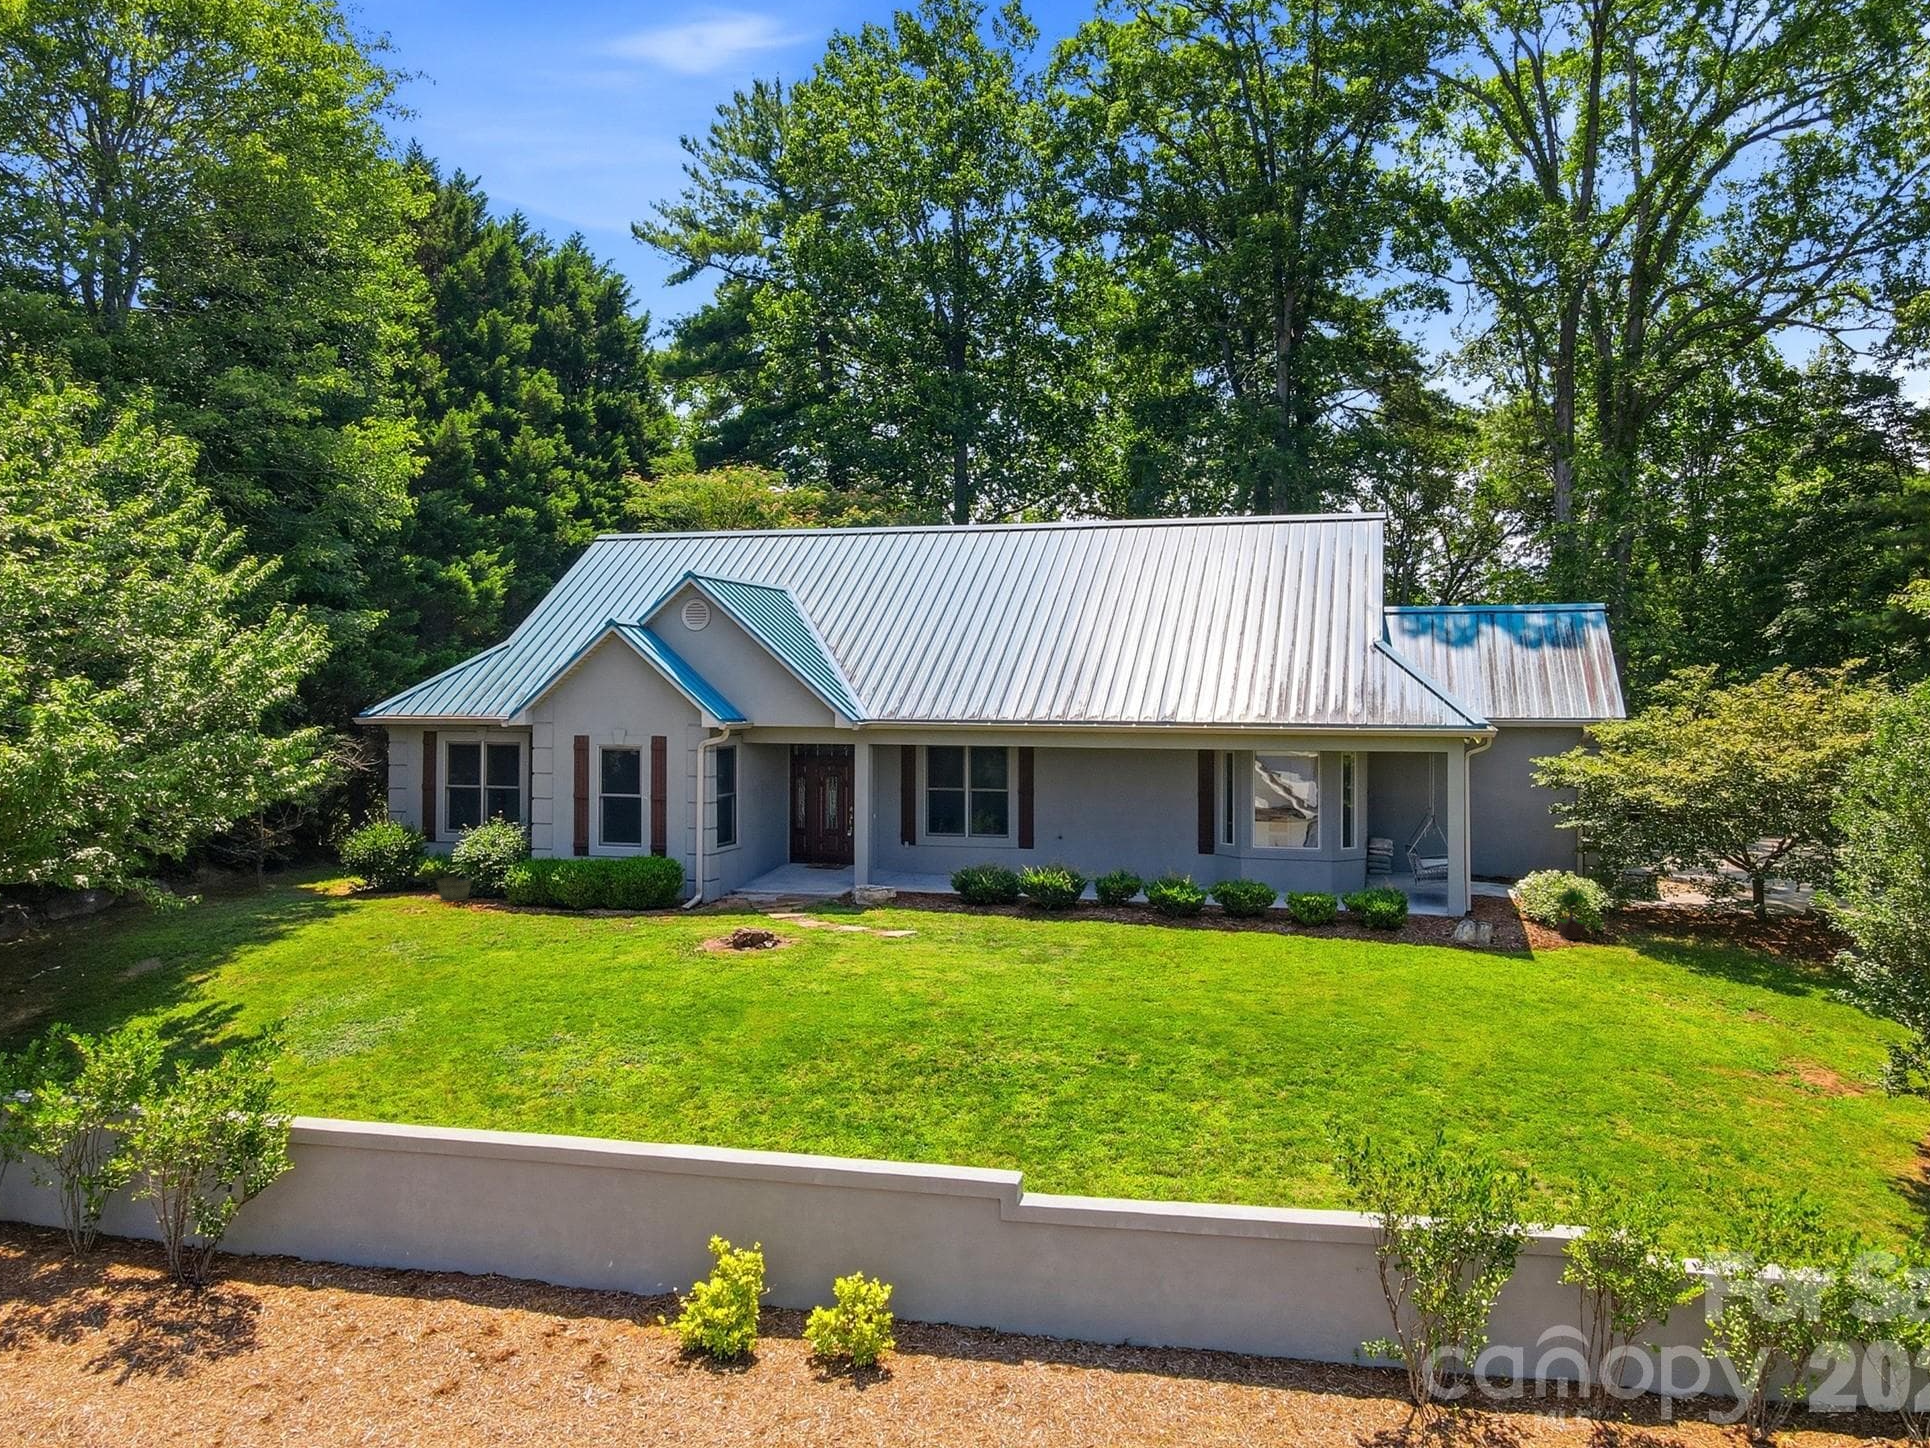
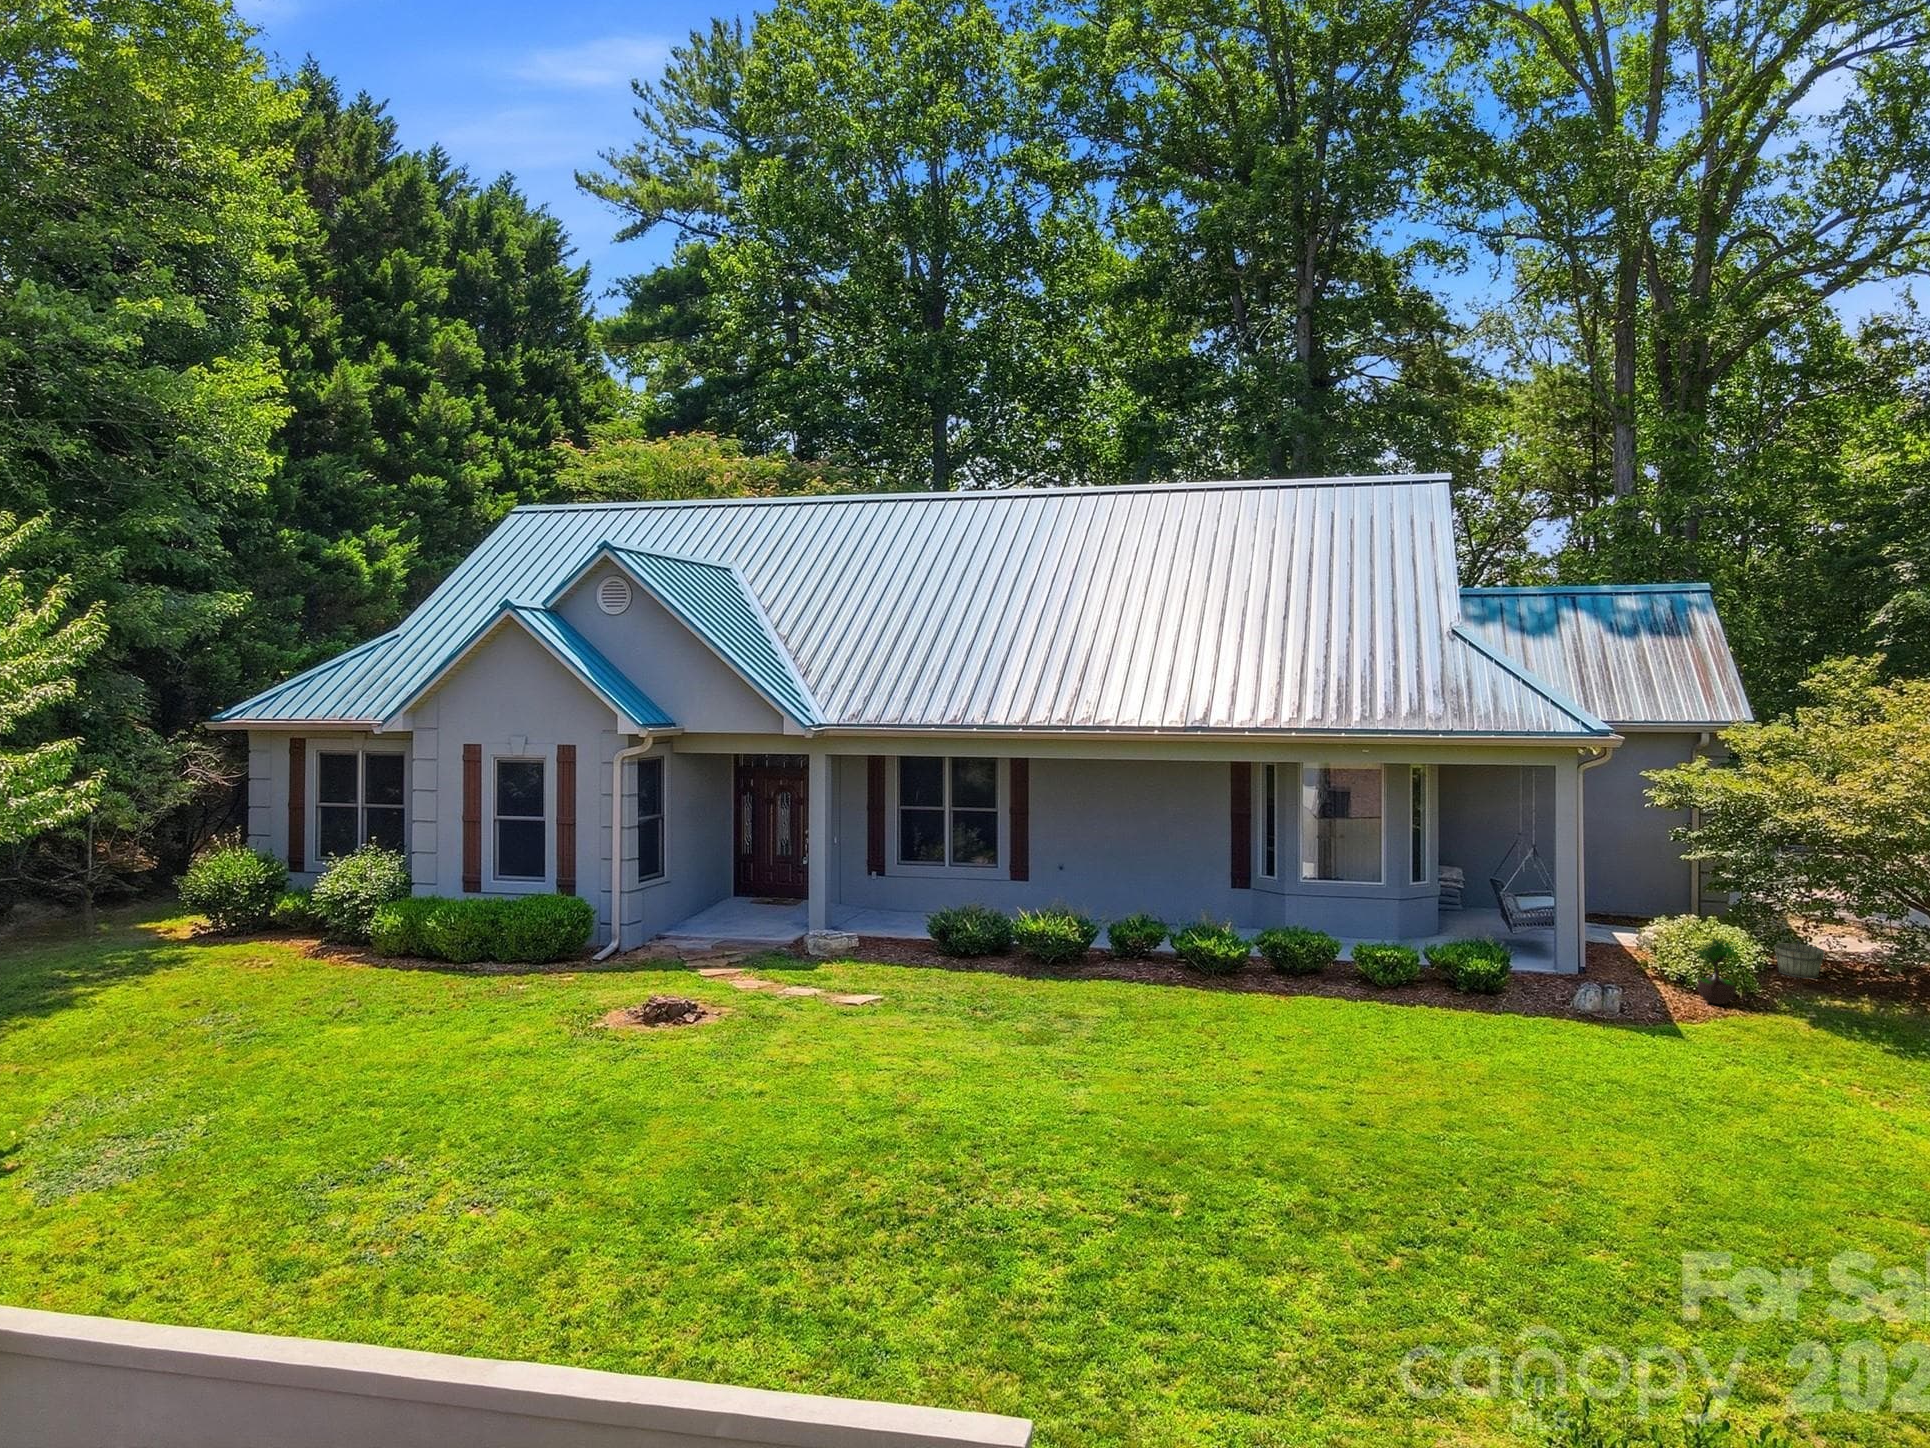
wooden bucket: present [437,876,471,902] -> present [1775,938,1824,978]

